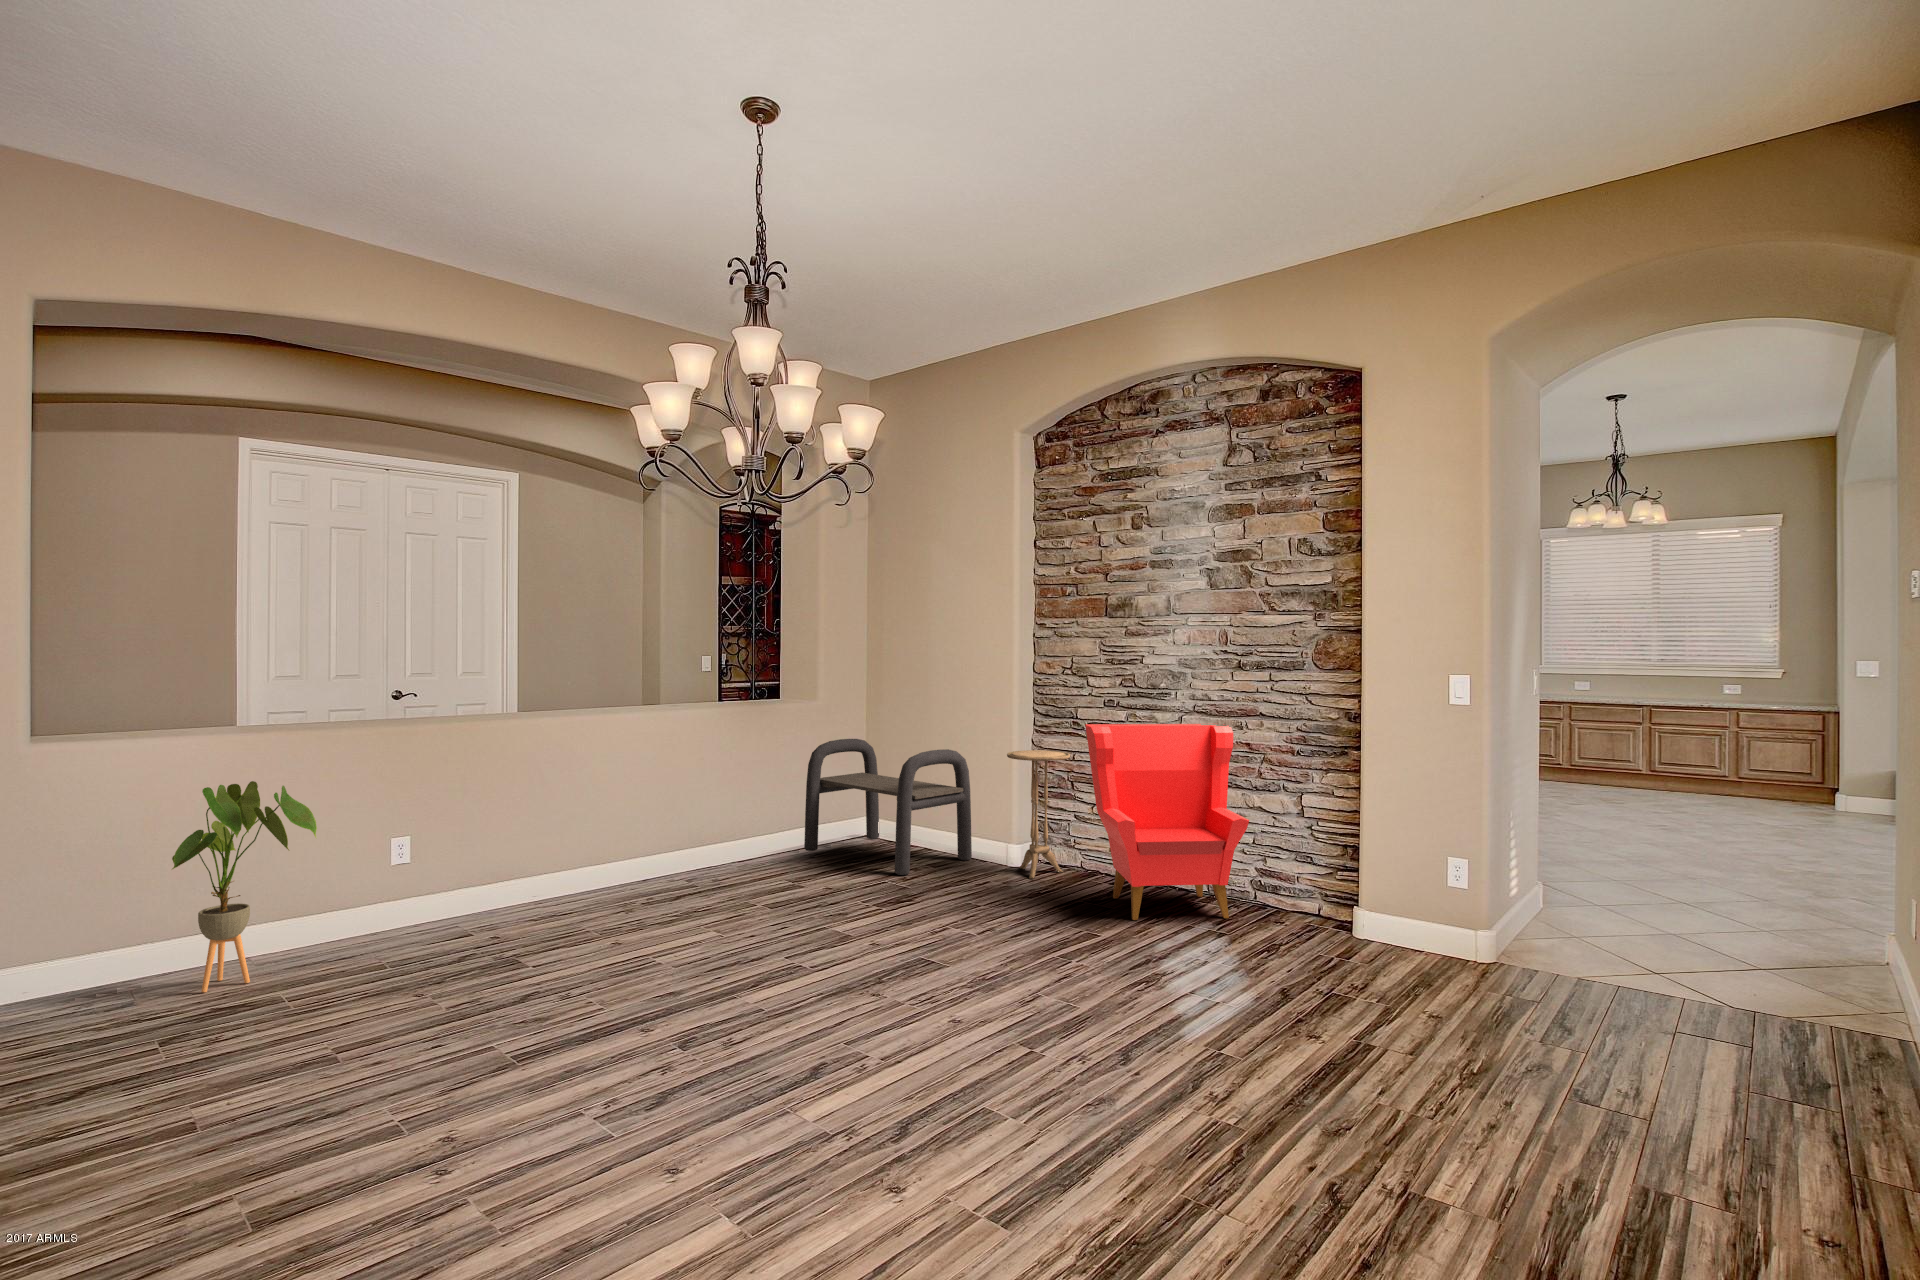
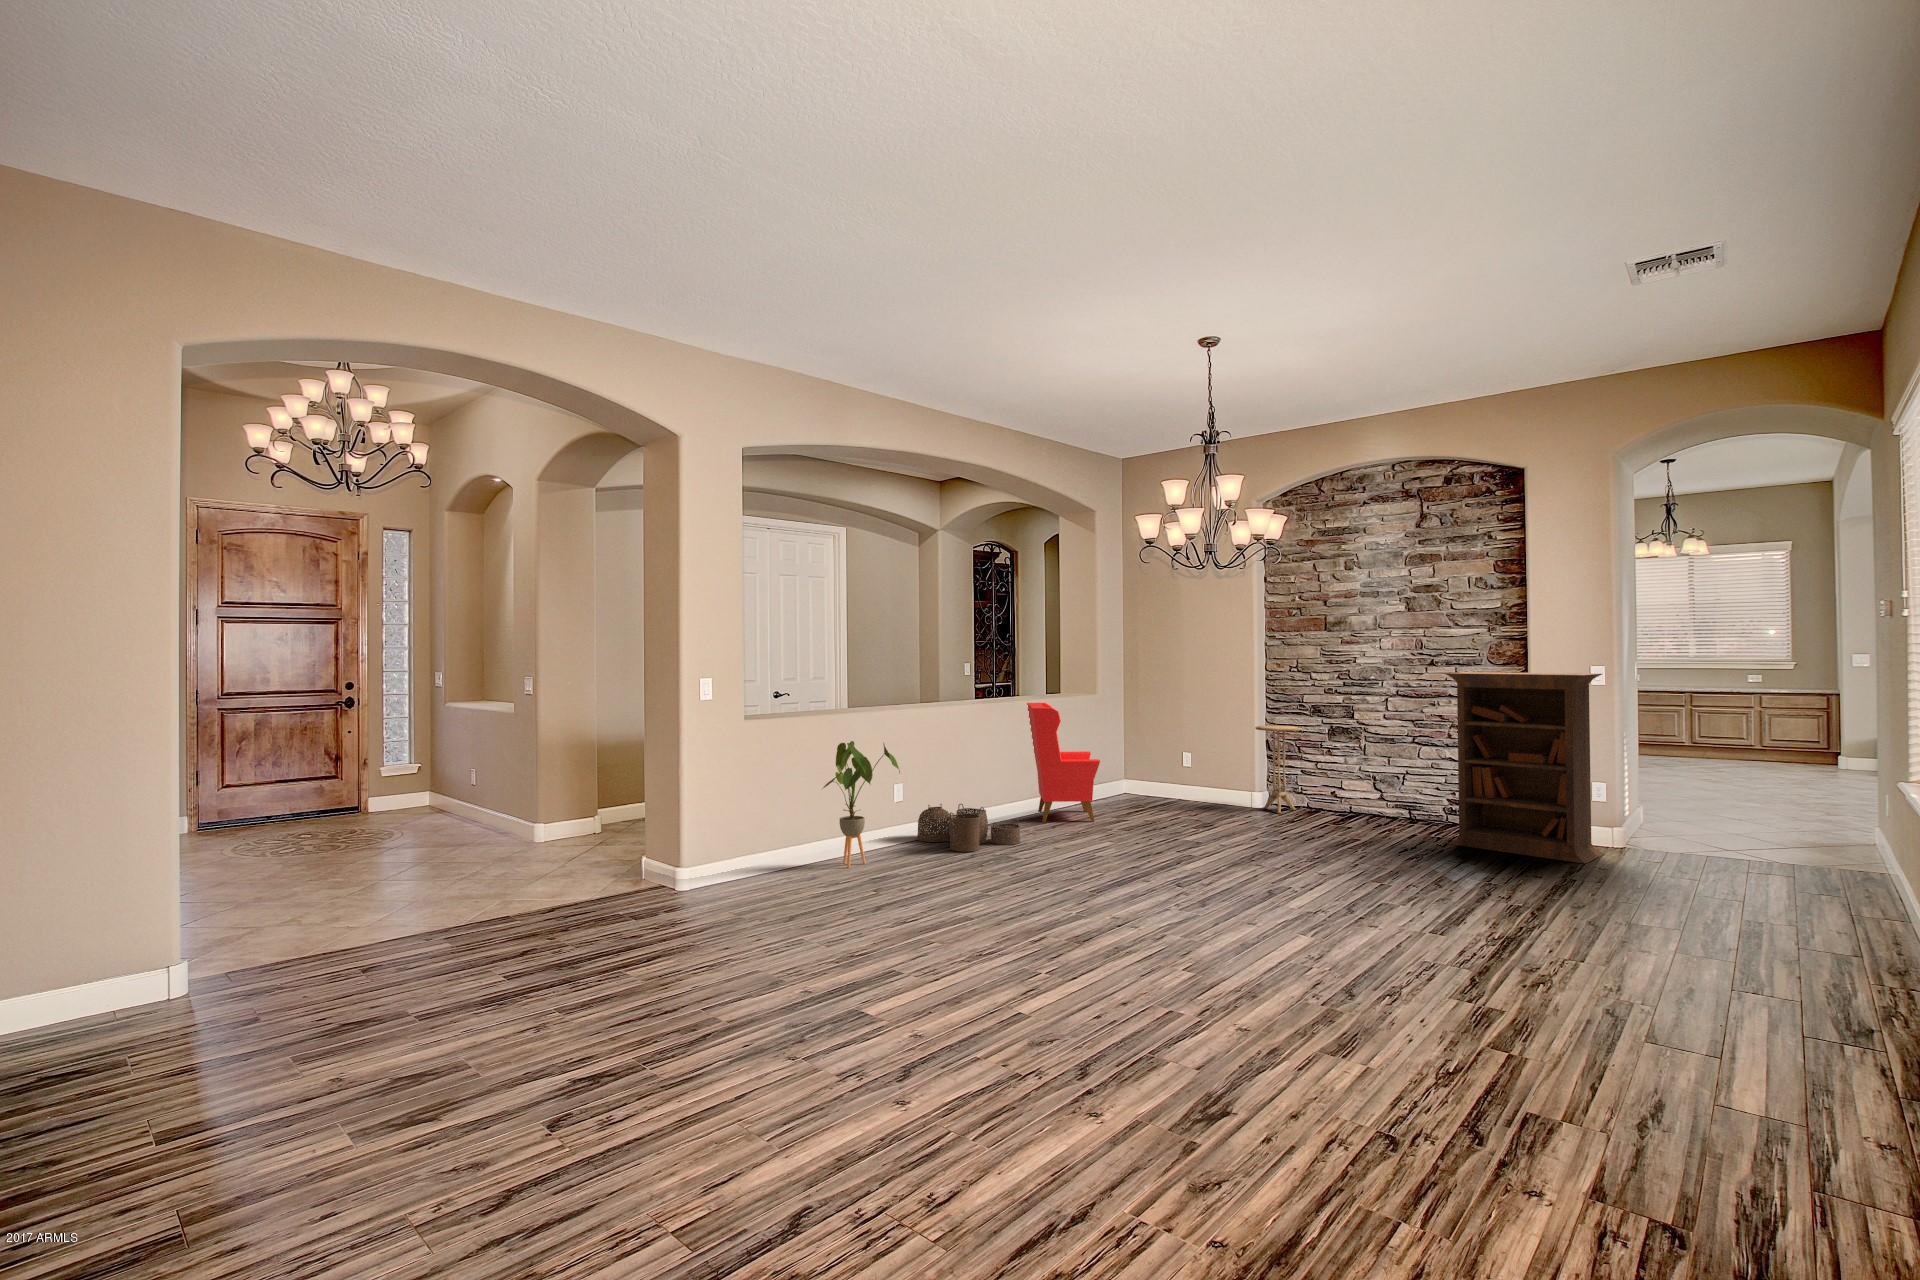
bookcase: none [1222,680,1460,1005] -> present [1445,672,1604,864]
armchair: present [1085,724,1249,920] -> present [1027,703,1100,822]
bench: present [804,739,972,875] -> none [1094,721,1222,813]
woven basket: none [430,871,580,956] -> present [917,804,1020,852]

